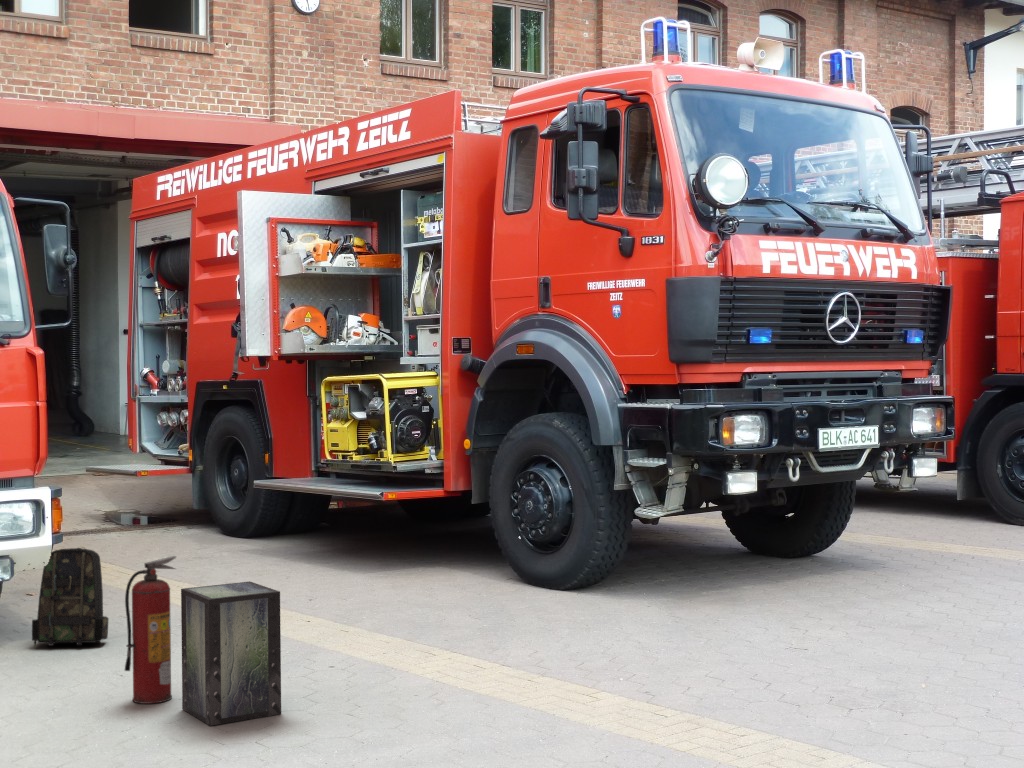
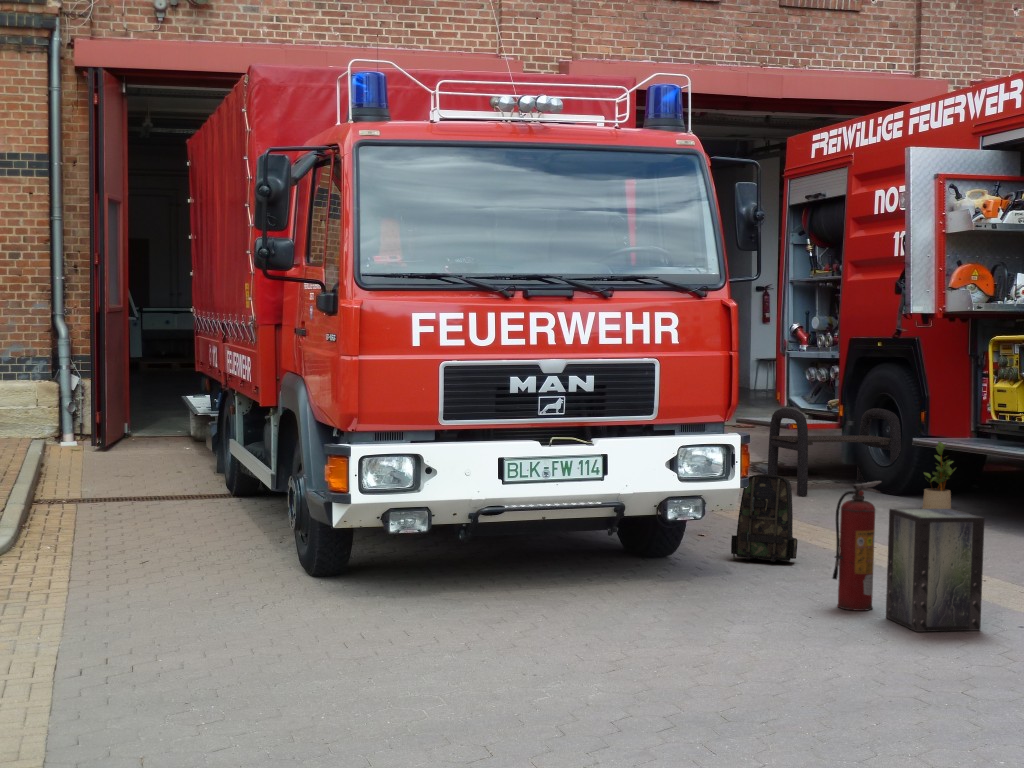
bench: none [112,455,251,552] -> present [768,408,901,496]
potted plant: none [267,488,298,560] -> present [922,442,956,509]

